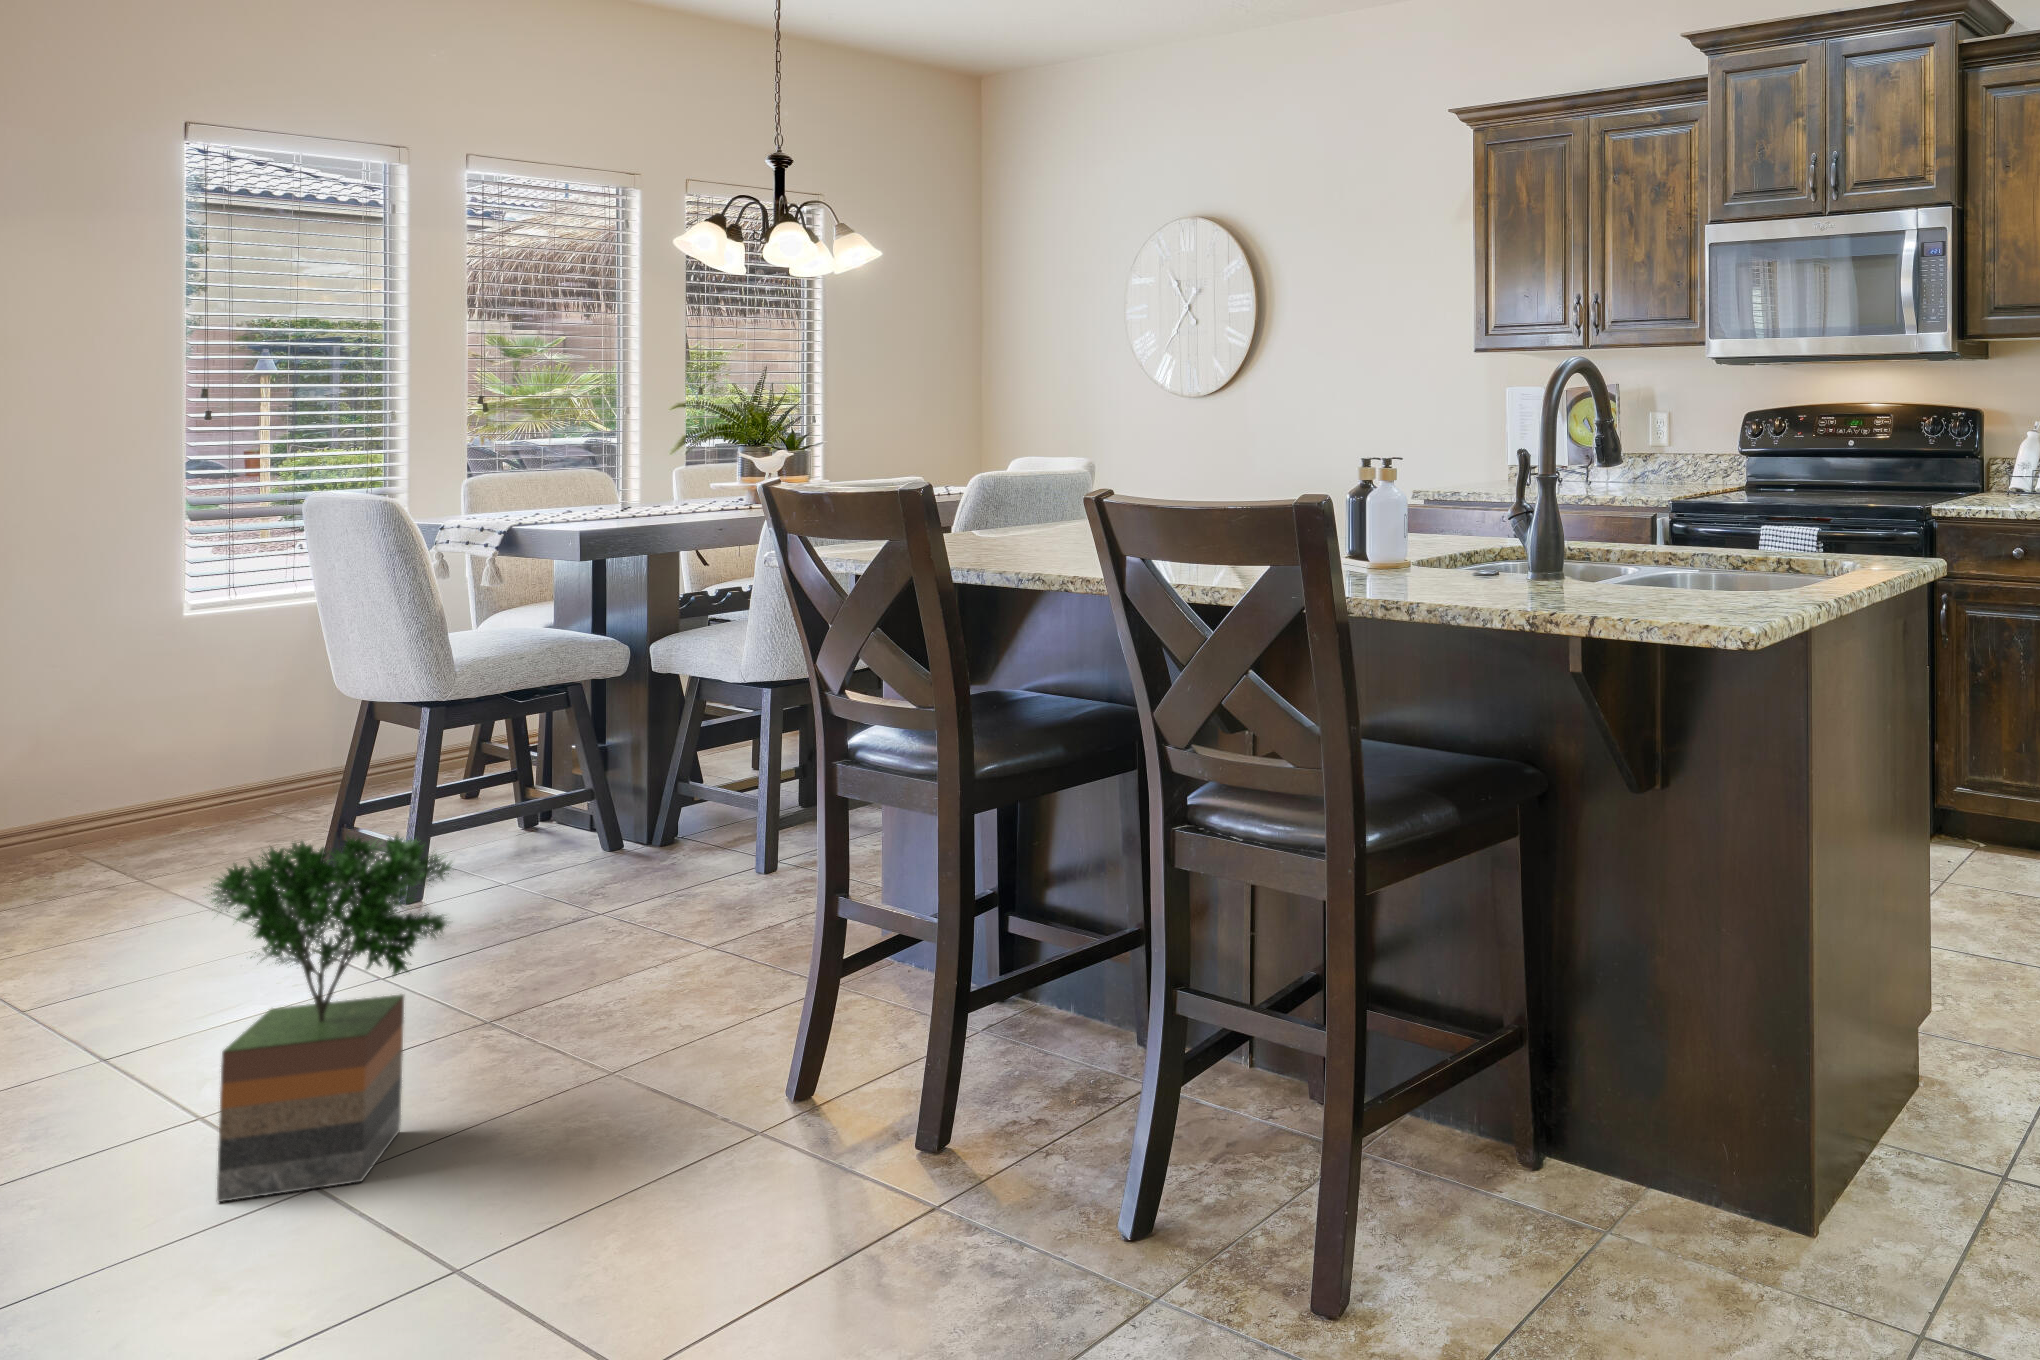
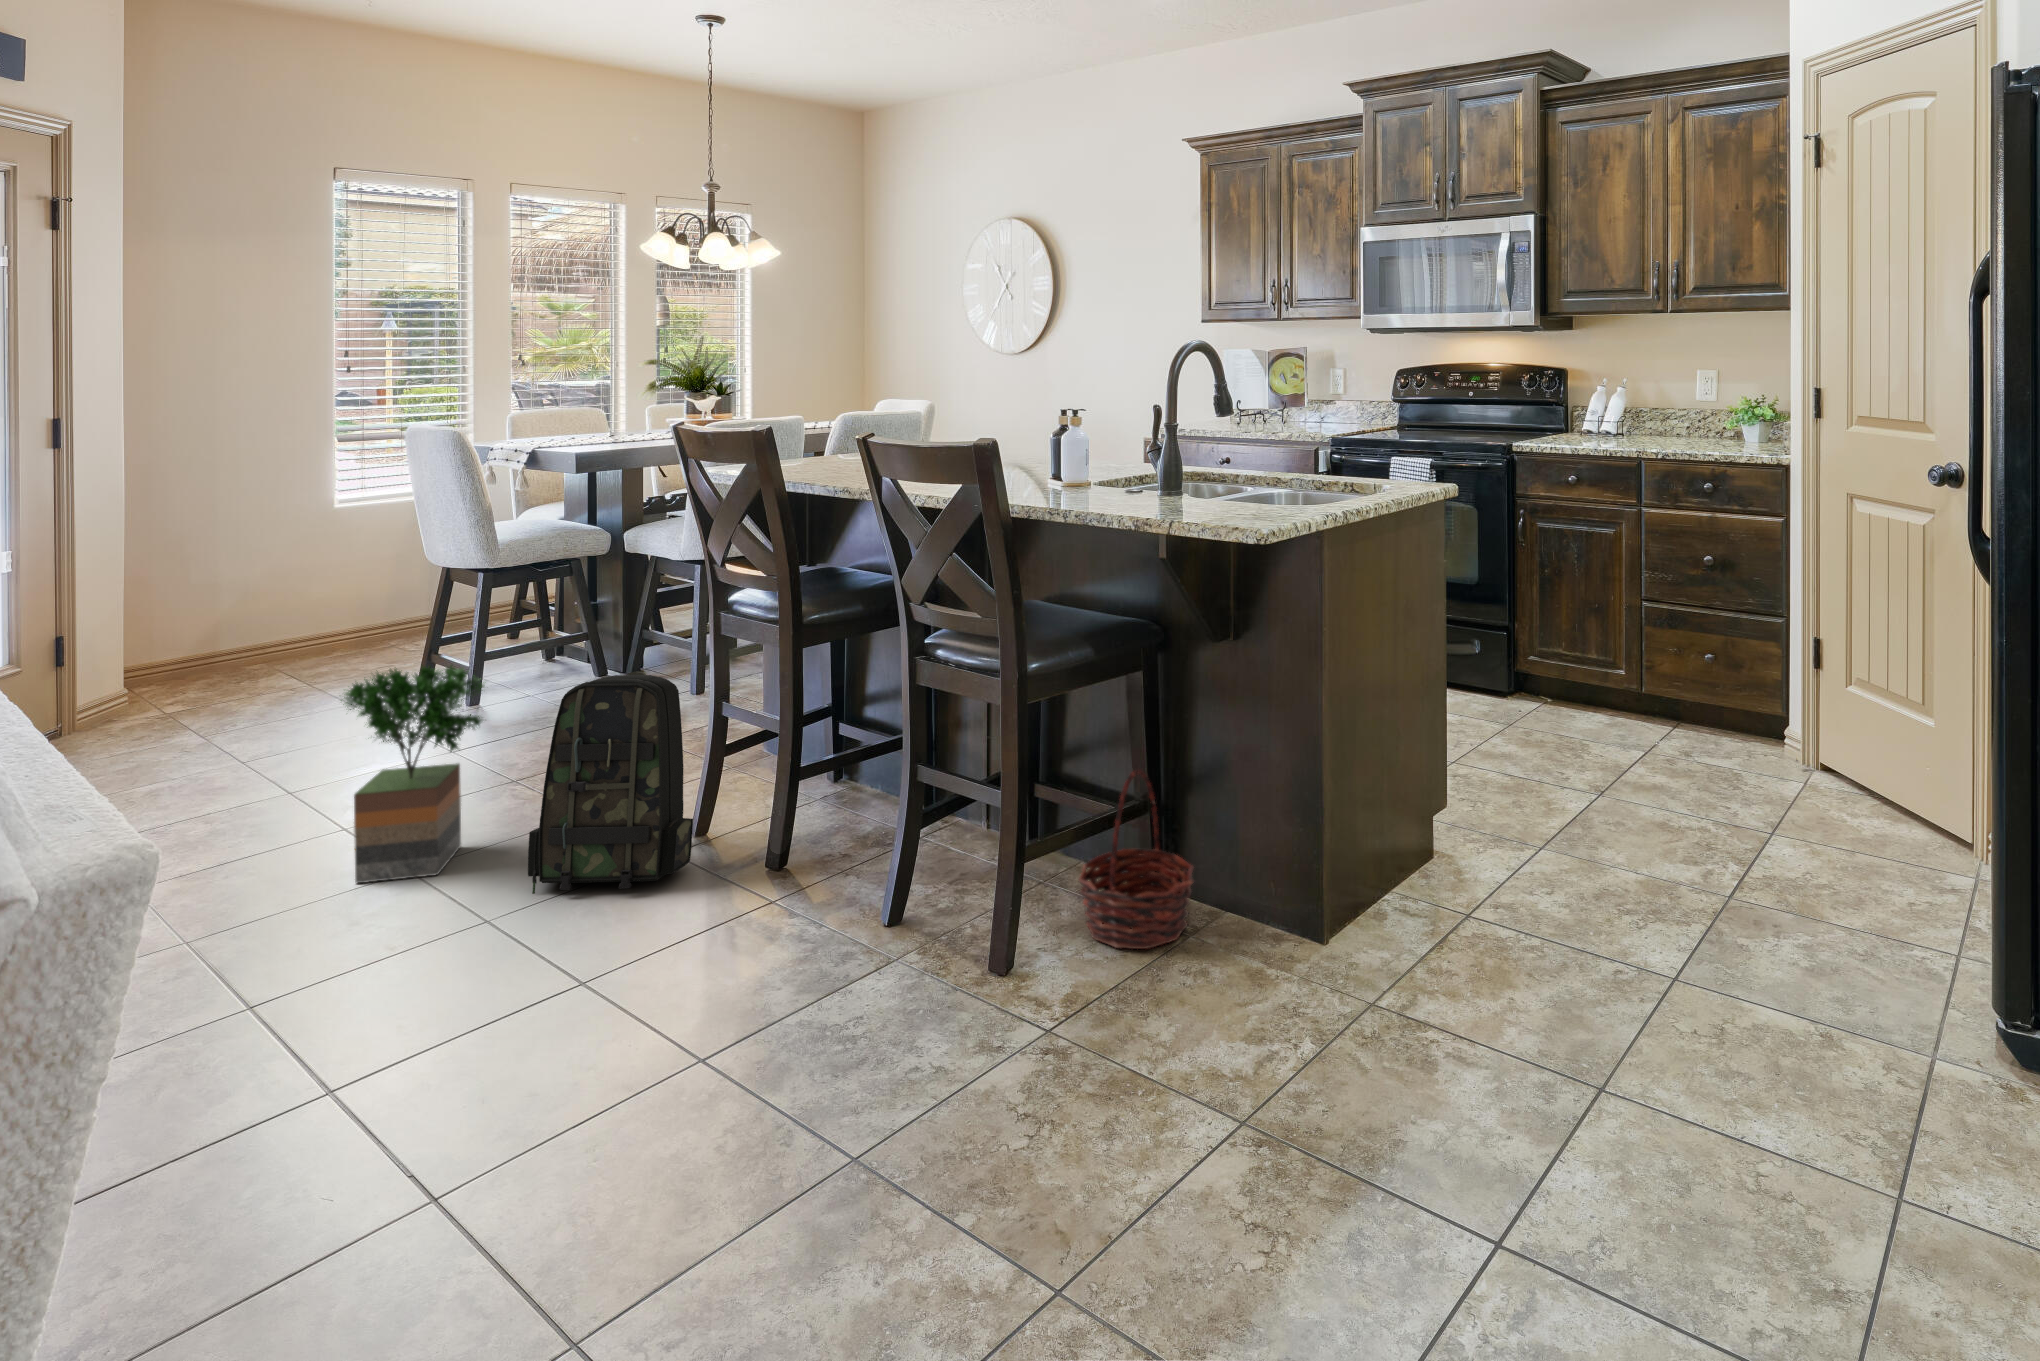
backpack: none [520,839,795,1208] -> present [528,671,693,894]
basket: none [1434,973,1614,1262] -> present [1079,770,1194,949]

